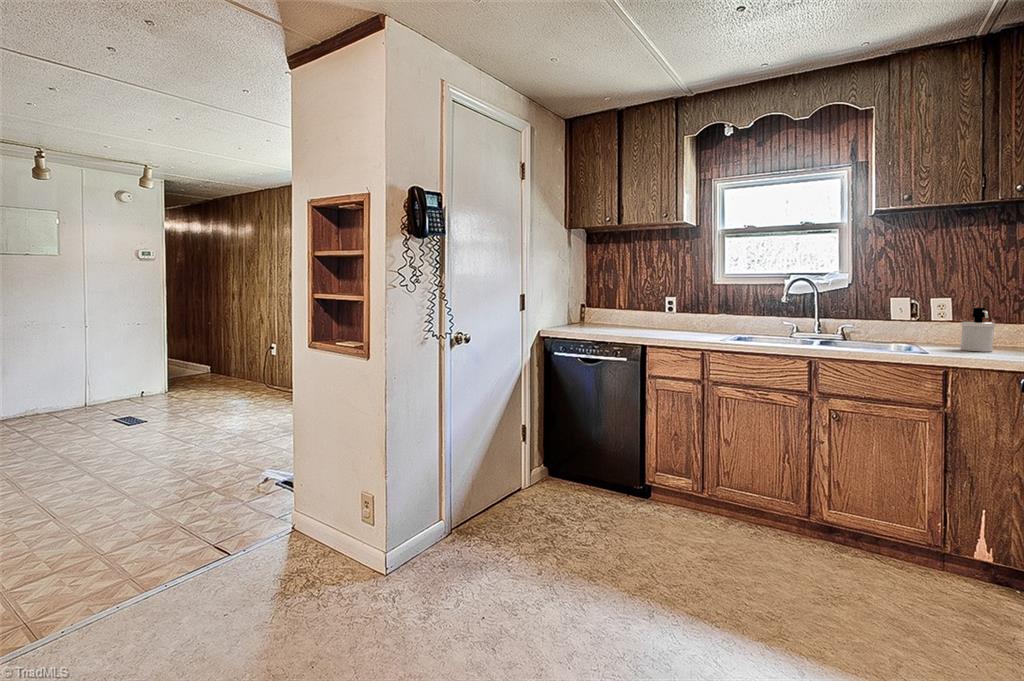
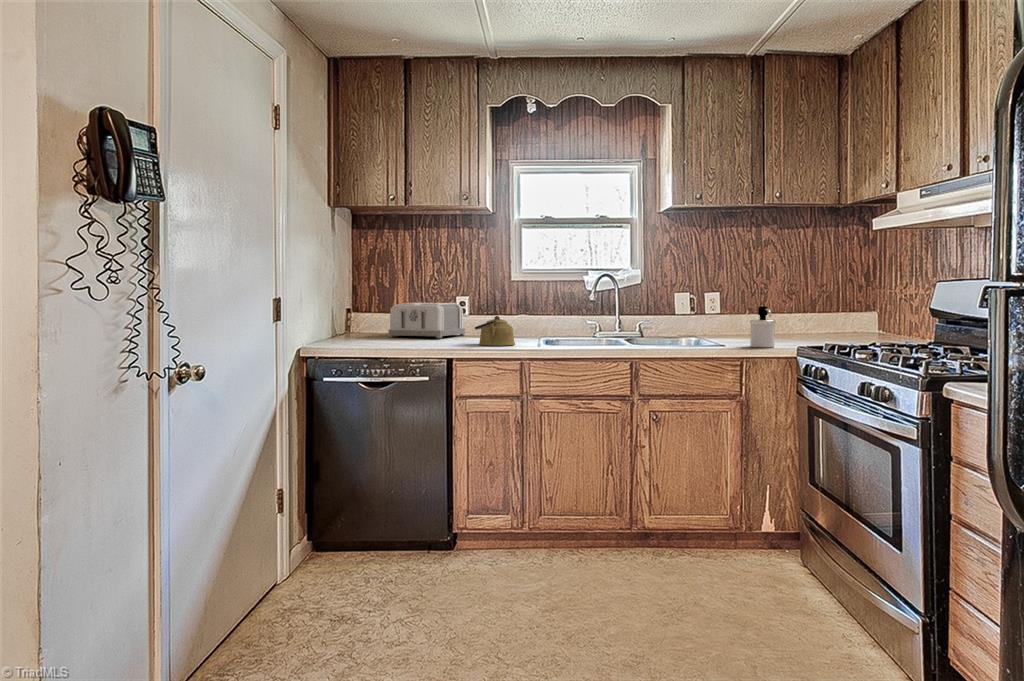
toaster: none [607,302,672,331] -> present [389,303,465,338]
kettle: none [666,313,703,339] -> present [475,316,515,346]

